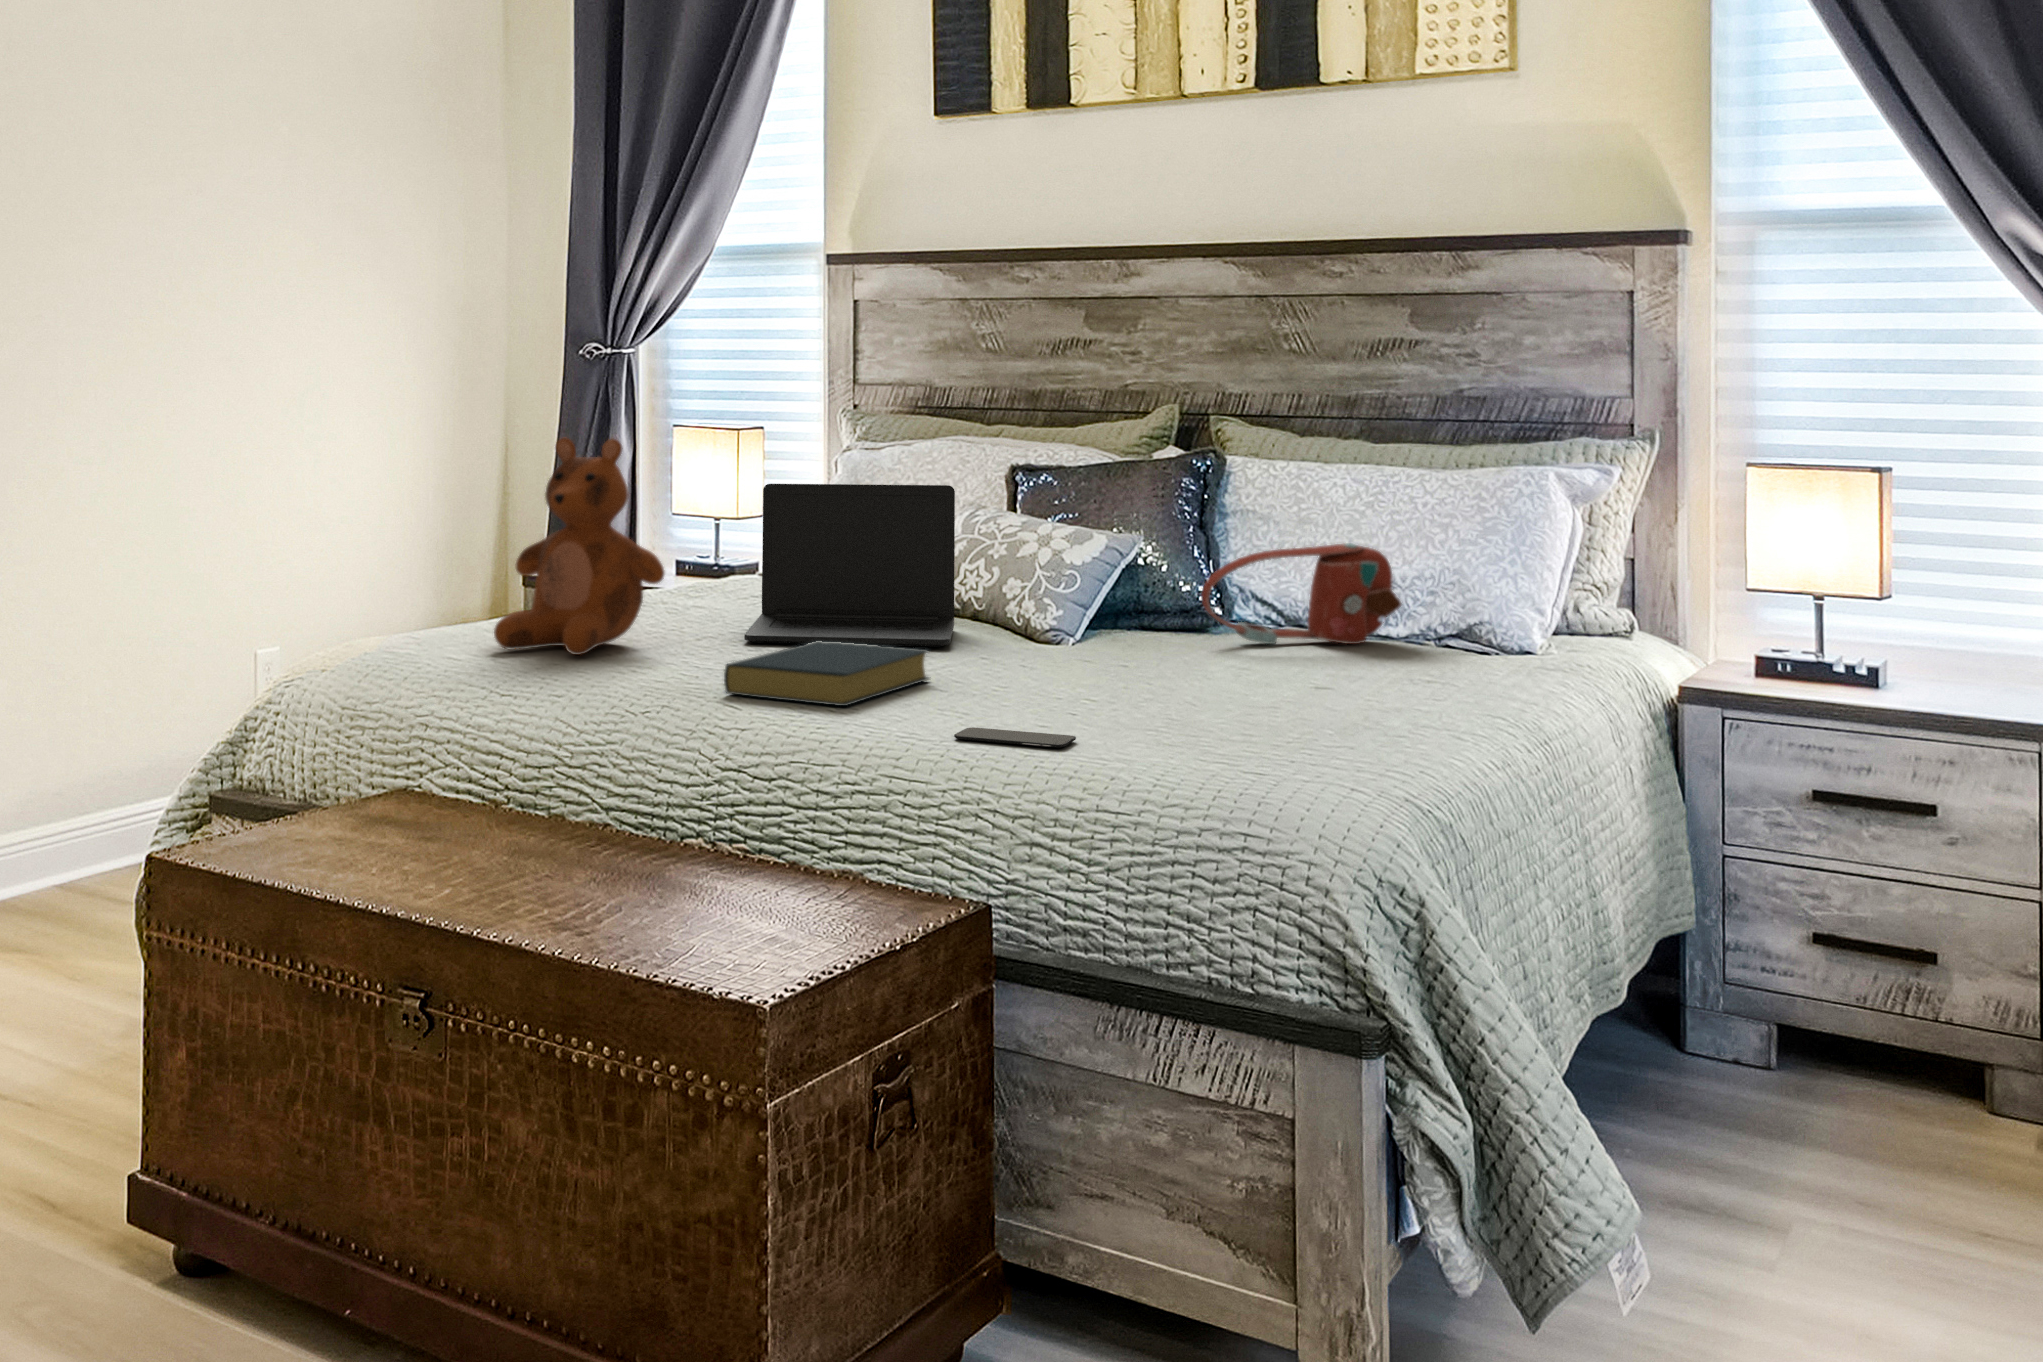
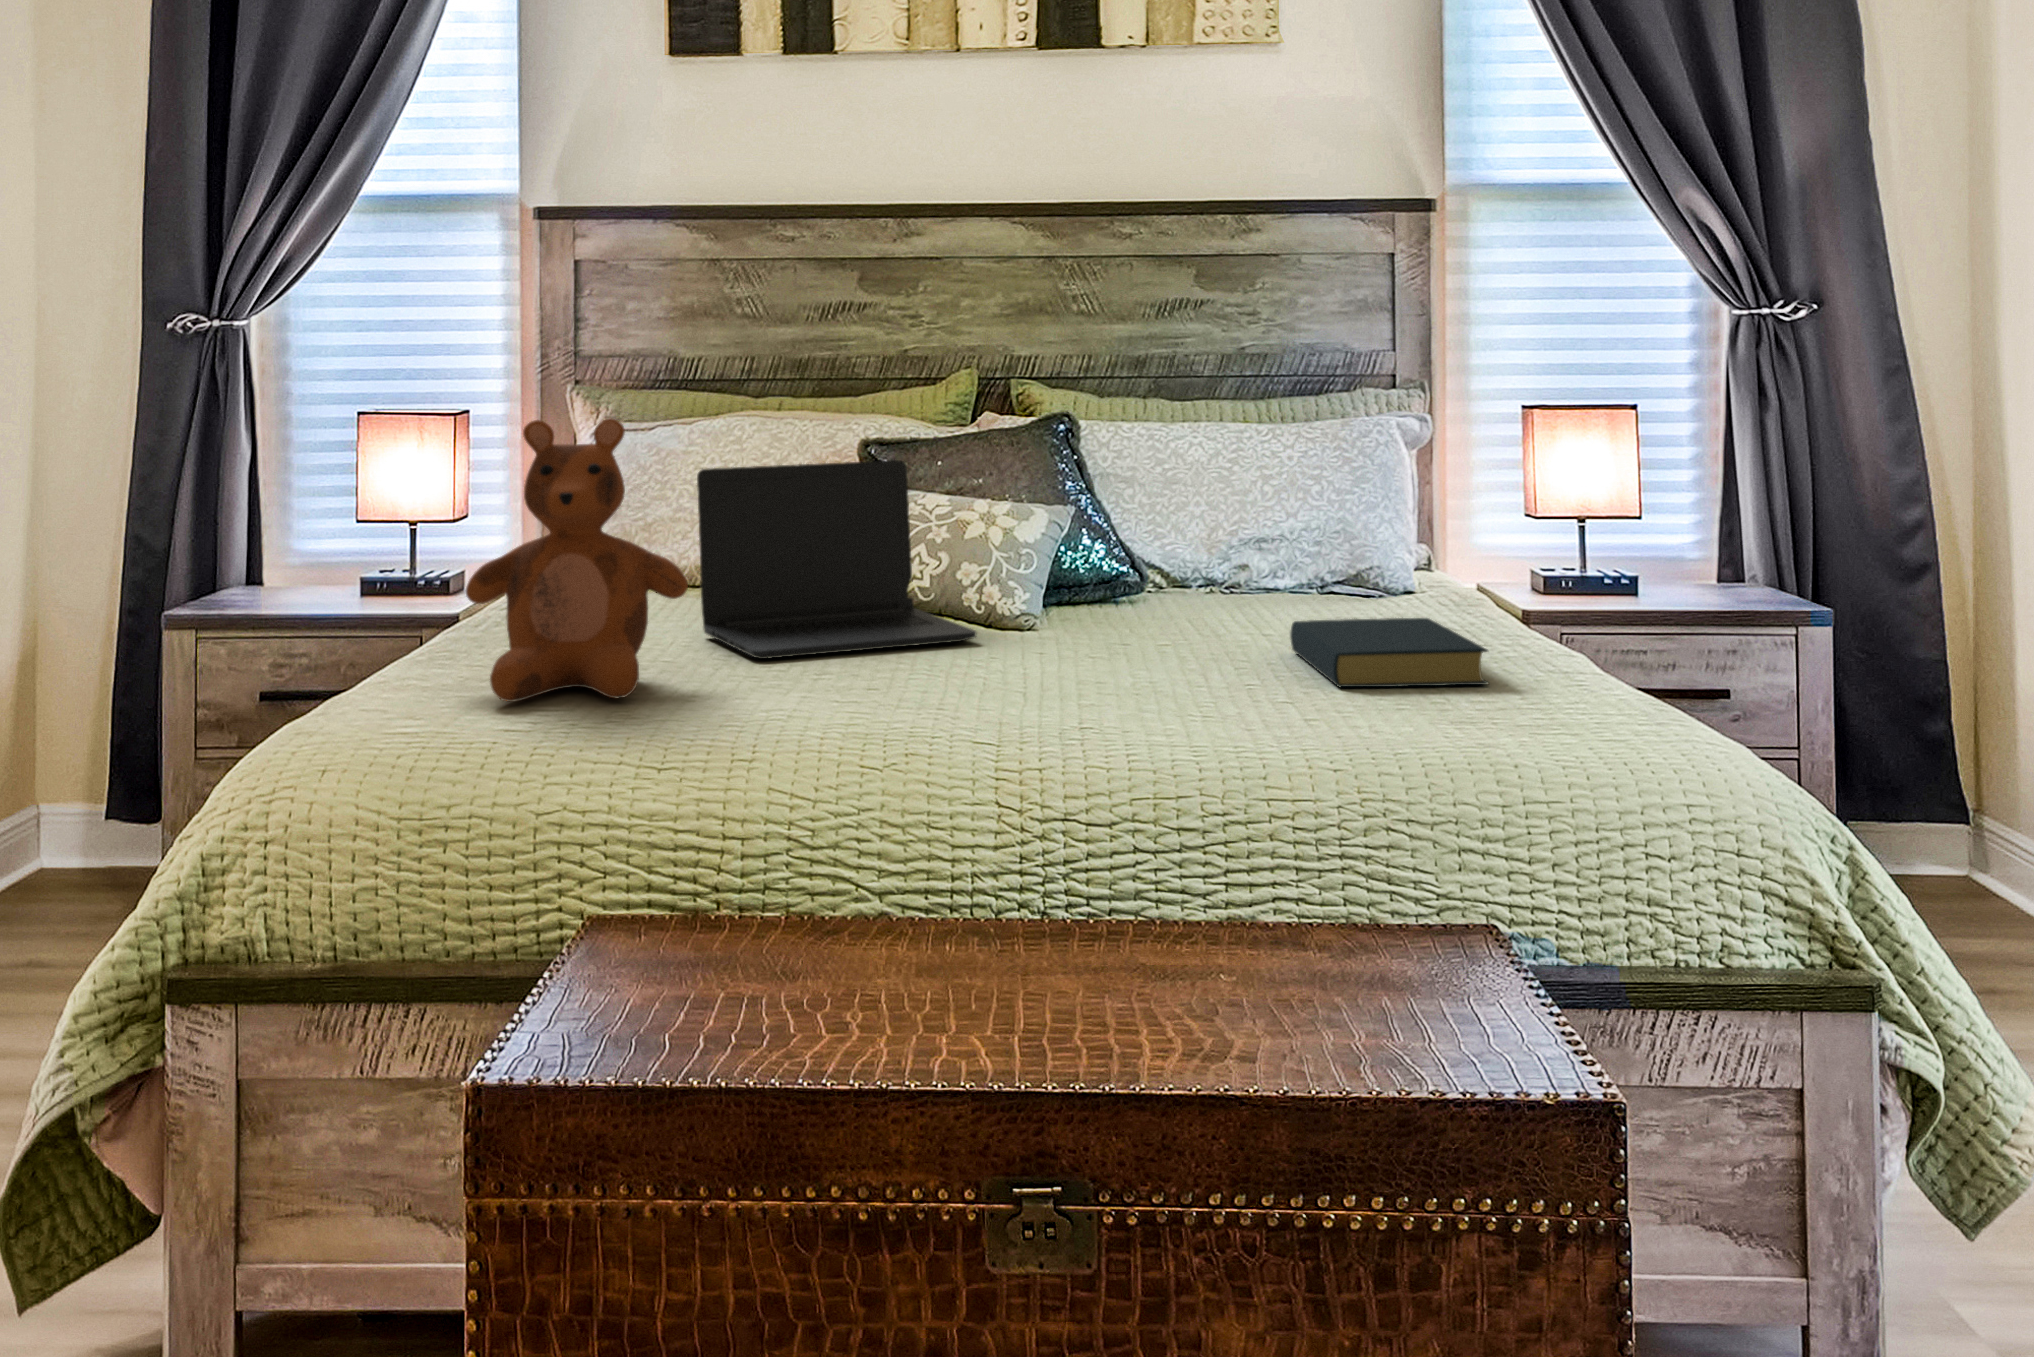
handbag: present [1201,543,1402,644] -> none [1179,497,1329,605]
hardback book: present [724,641,929,706] -> present [1290,618,1488,687]
smartphone: present [954,727,1076,747] -> none [1283,721,1422,741]

